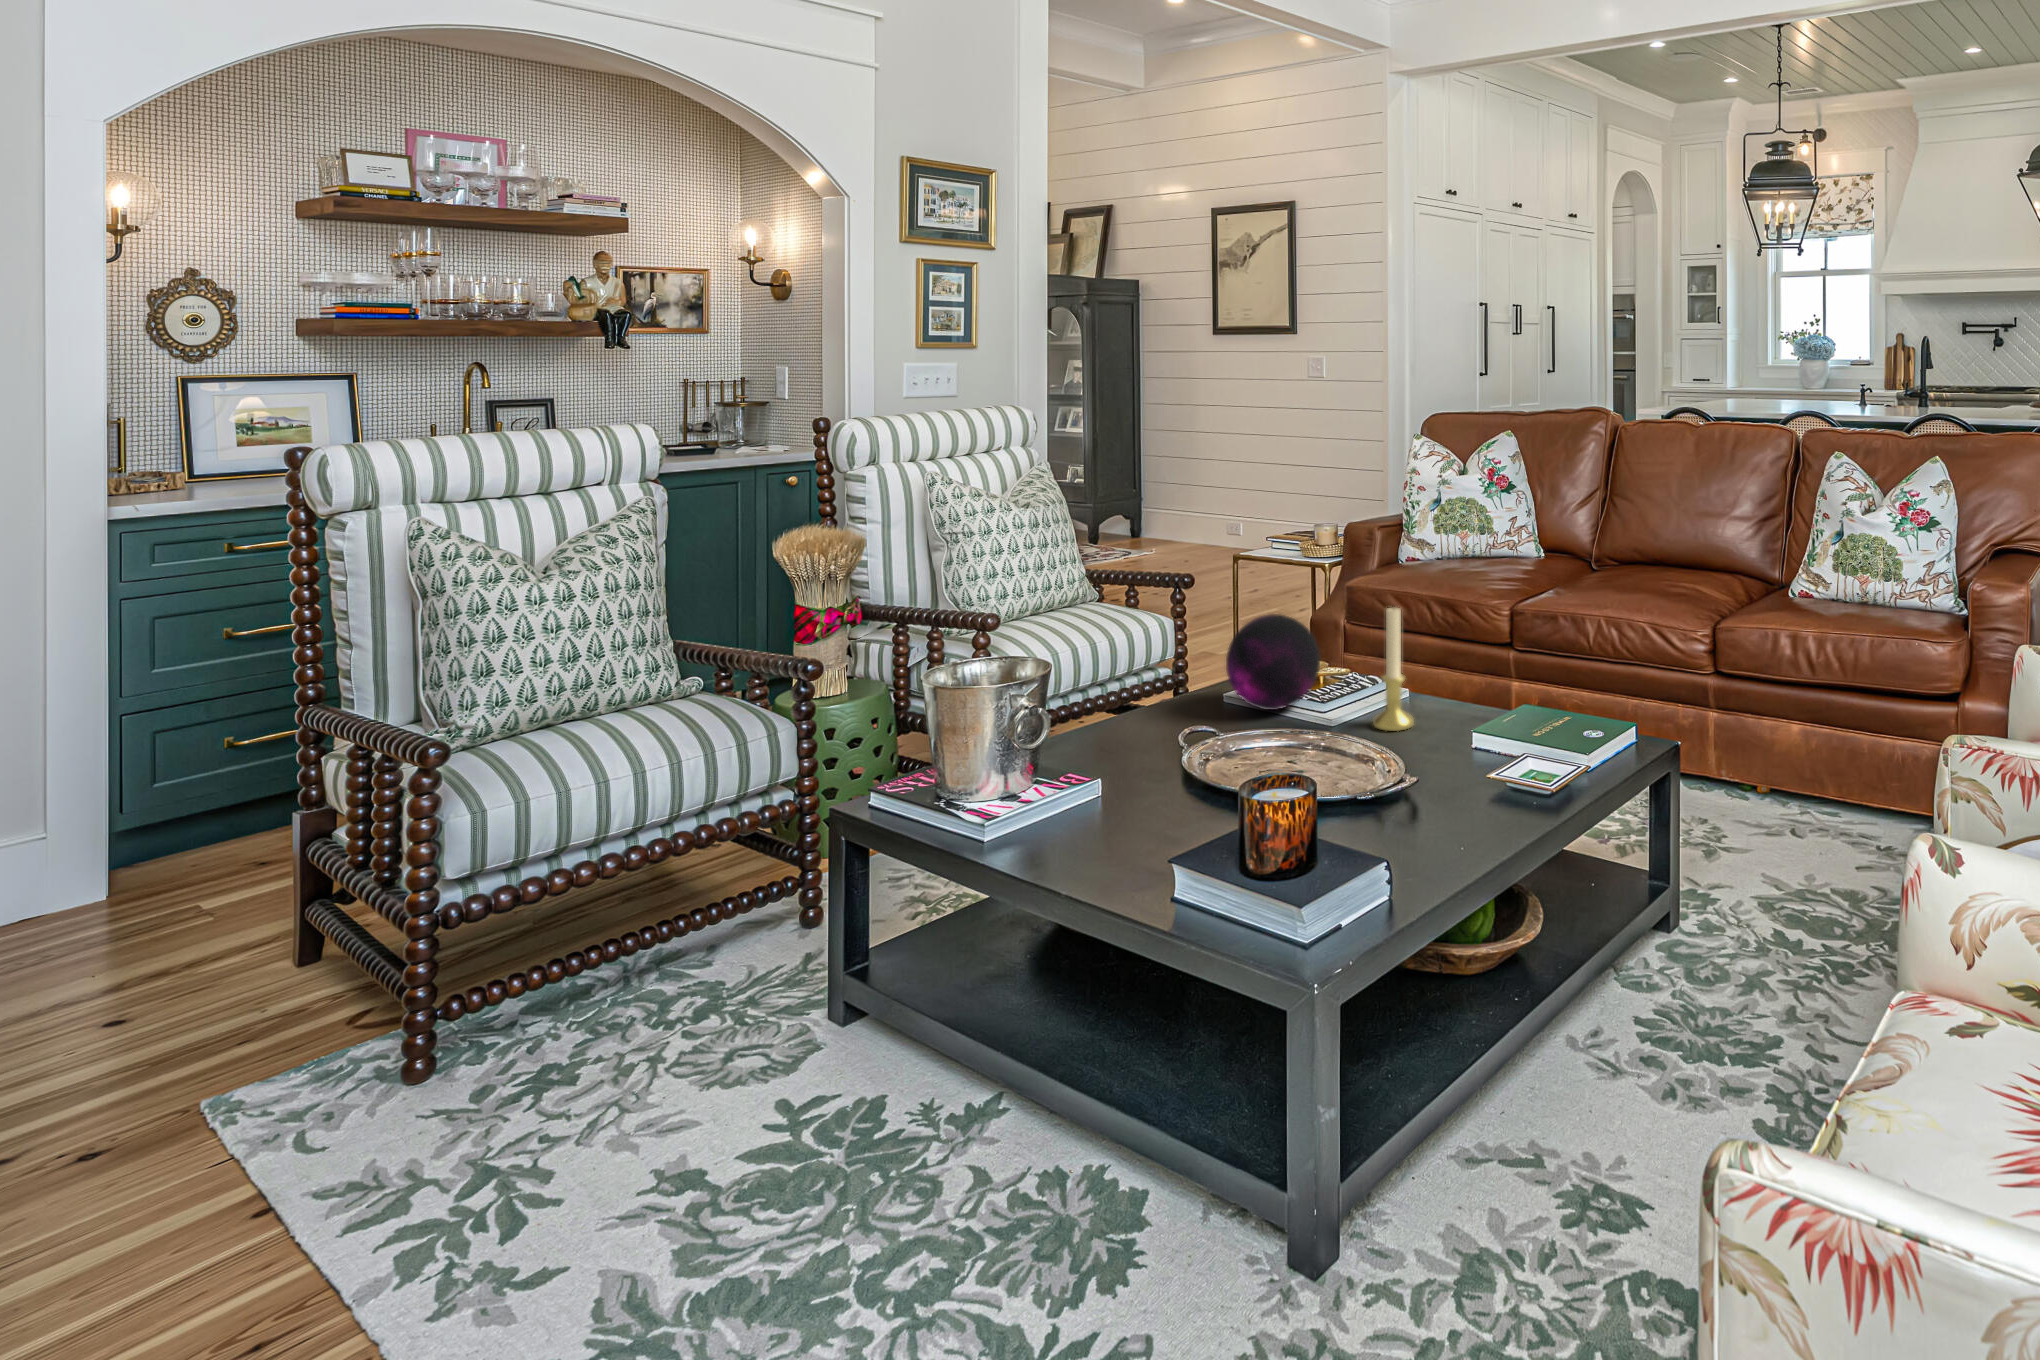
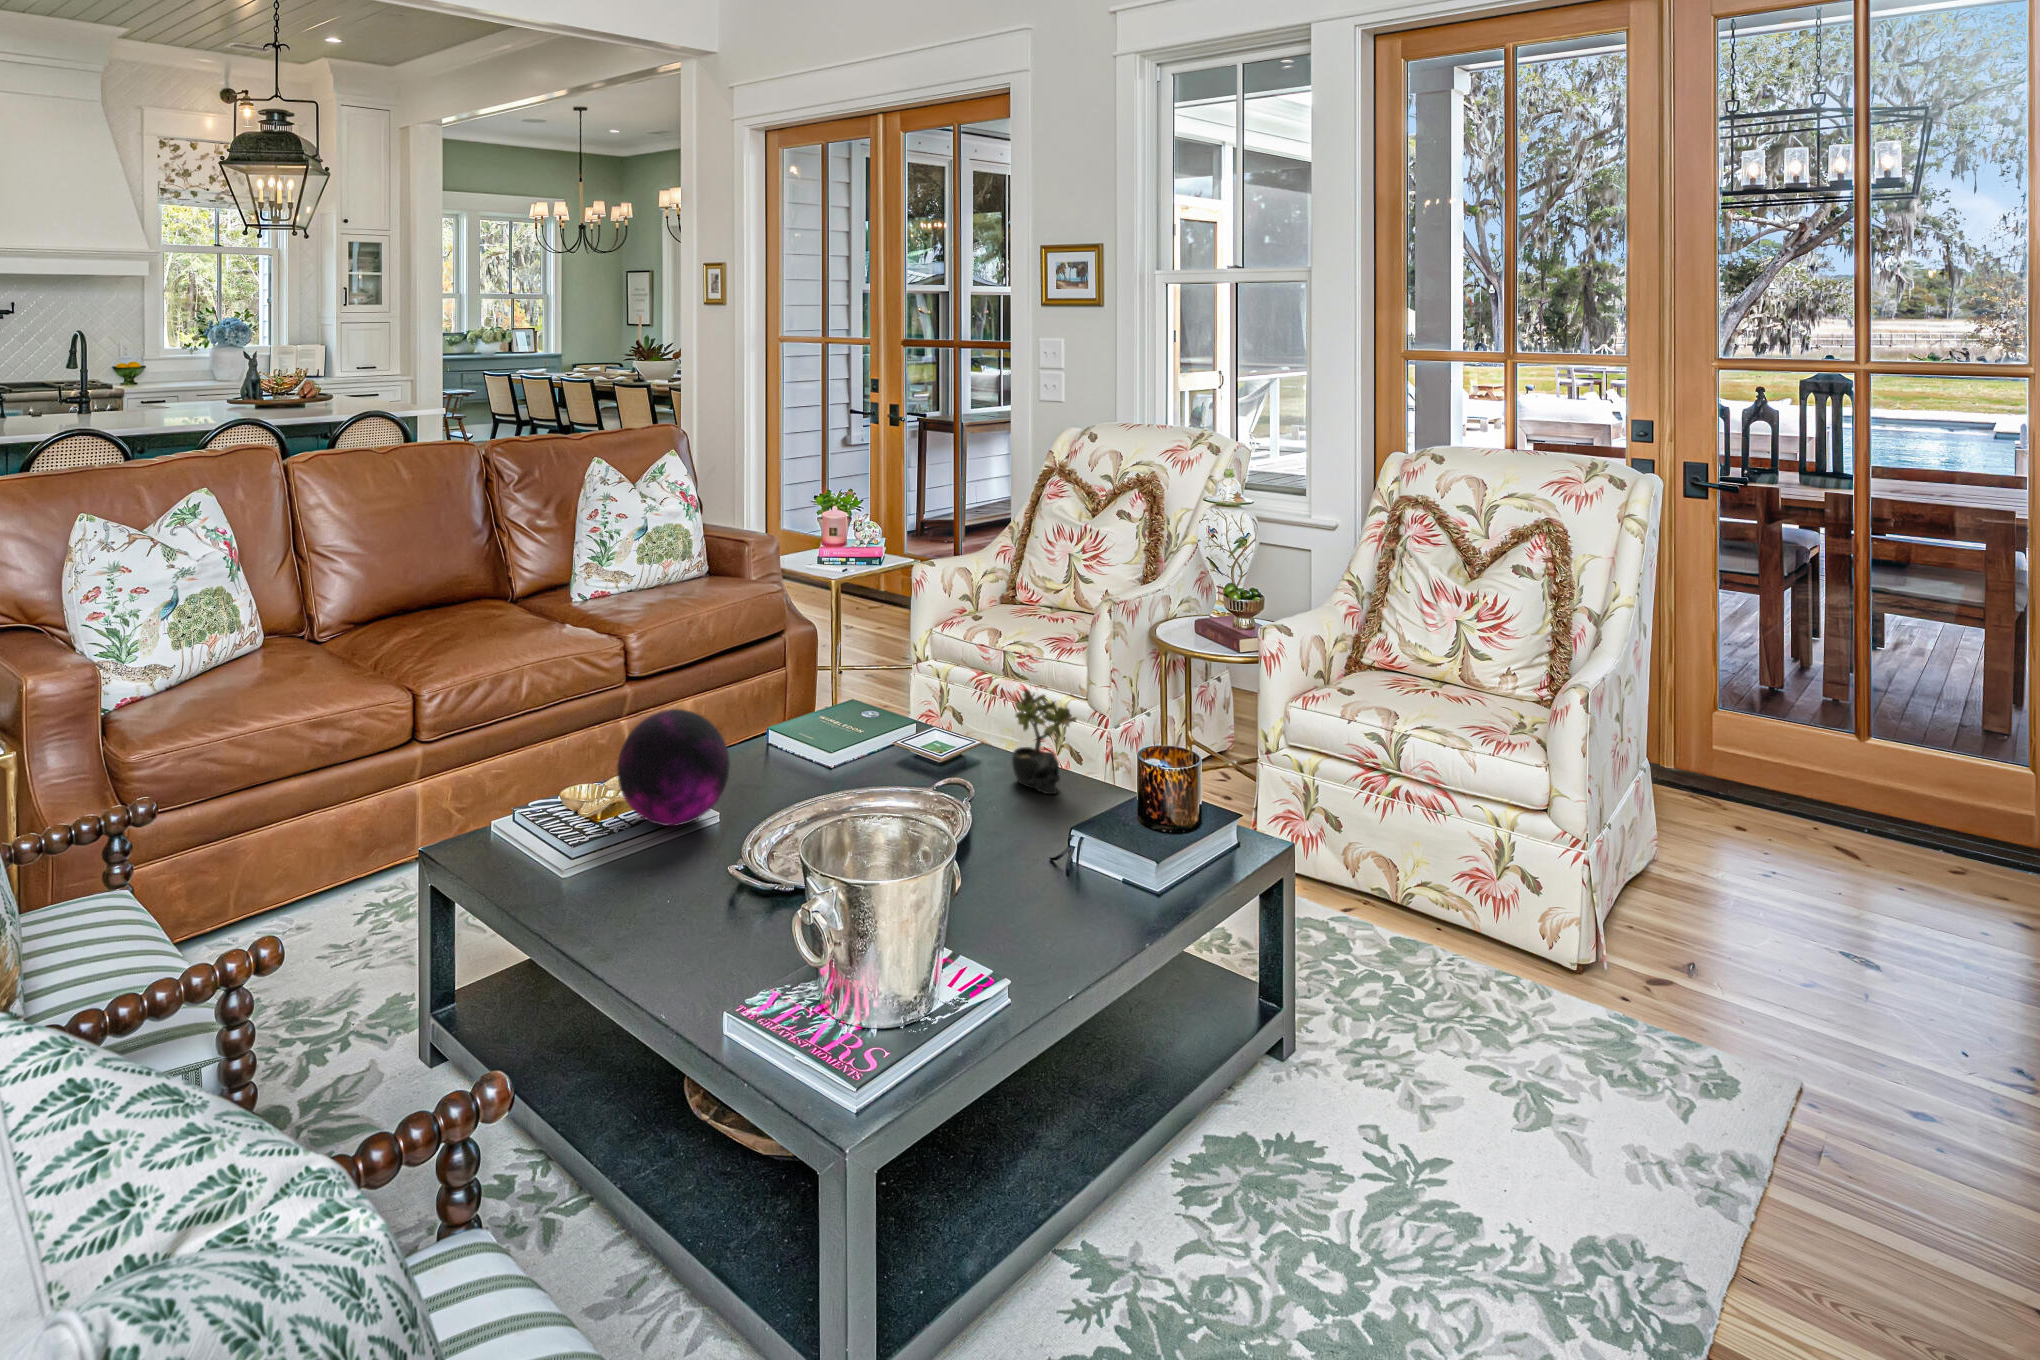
candle holder: present [1373,608,1414,731] -> none [755,652,798,784]
succulent plant: none [1412,713,1483,835] -> present [1012,690,1076,794]

